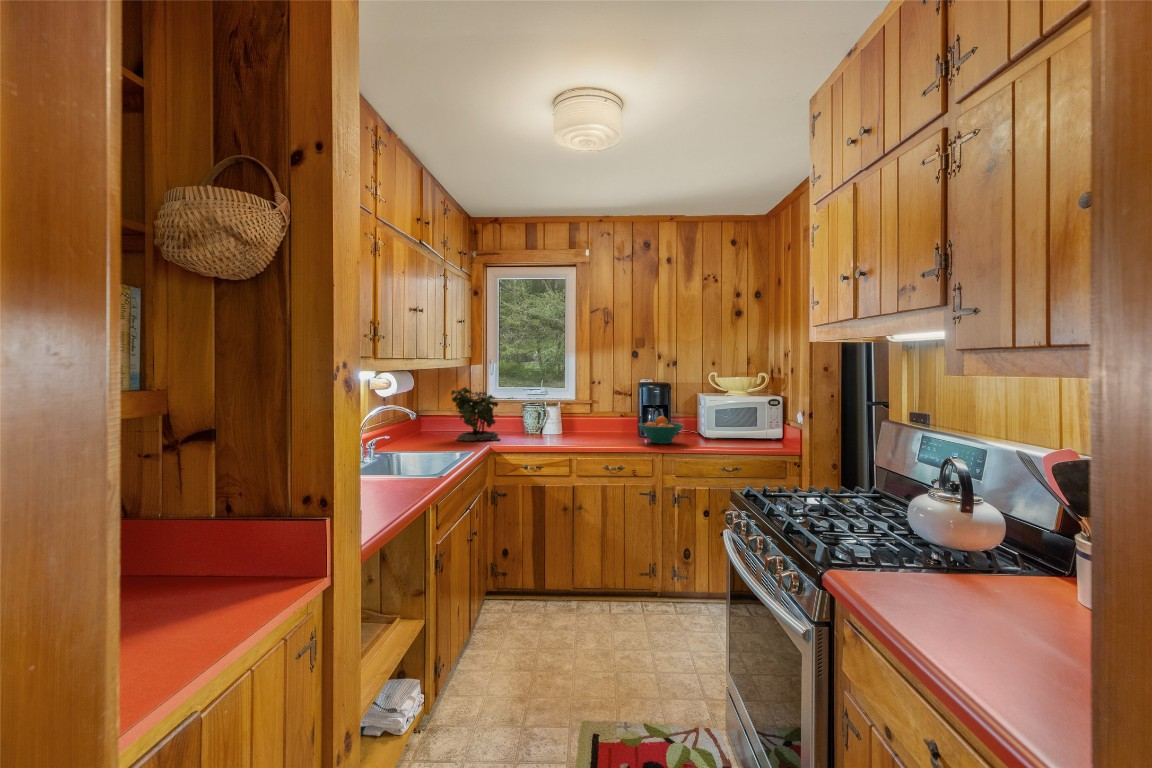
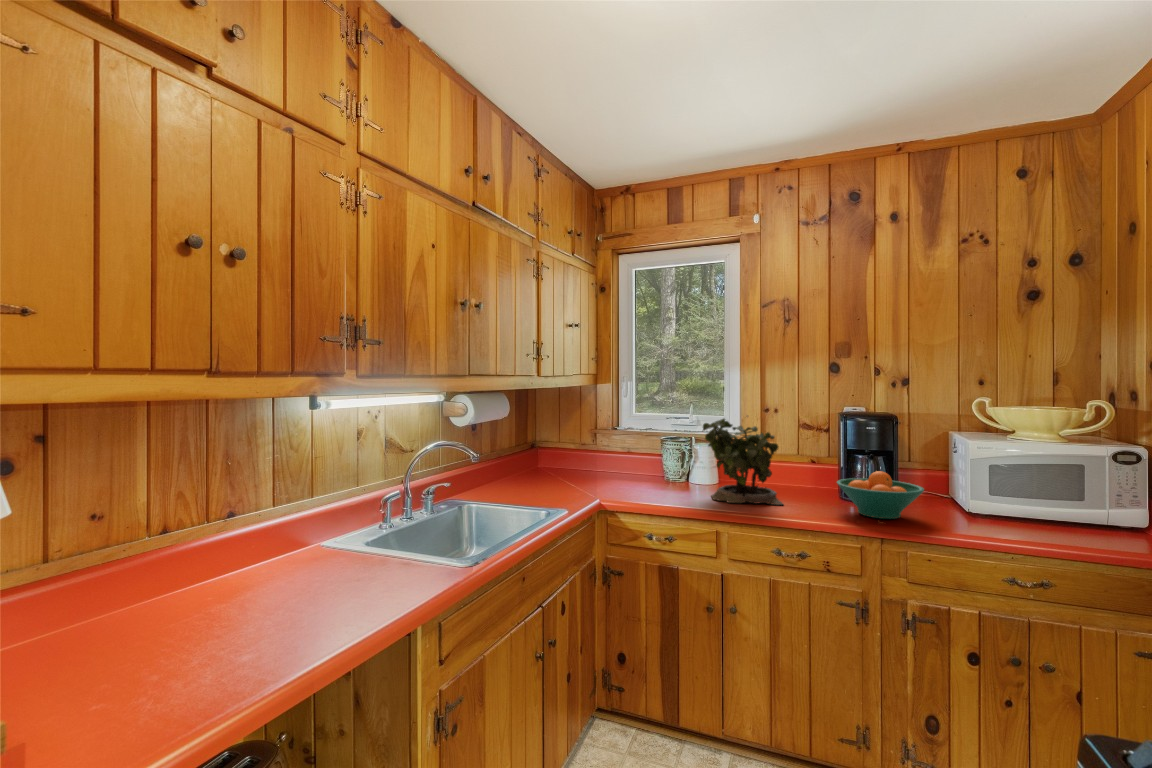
potted plant: present [451,387,500,441] -> present [703,419,783,505]

